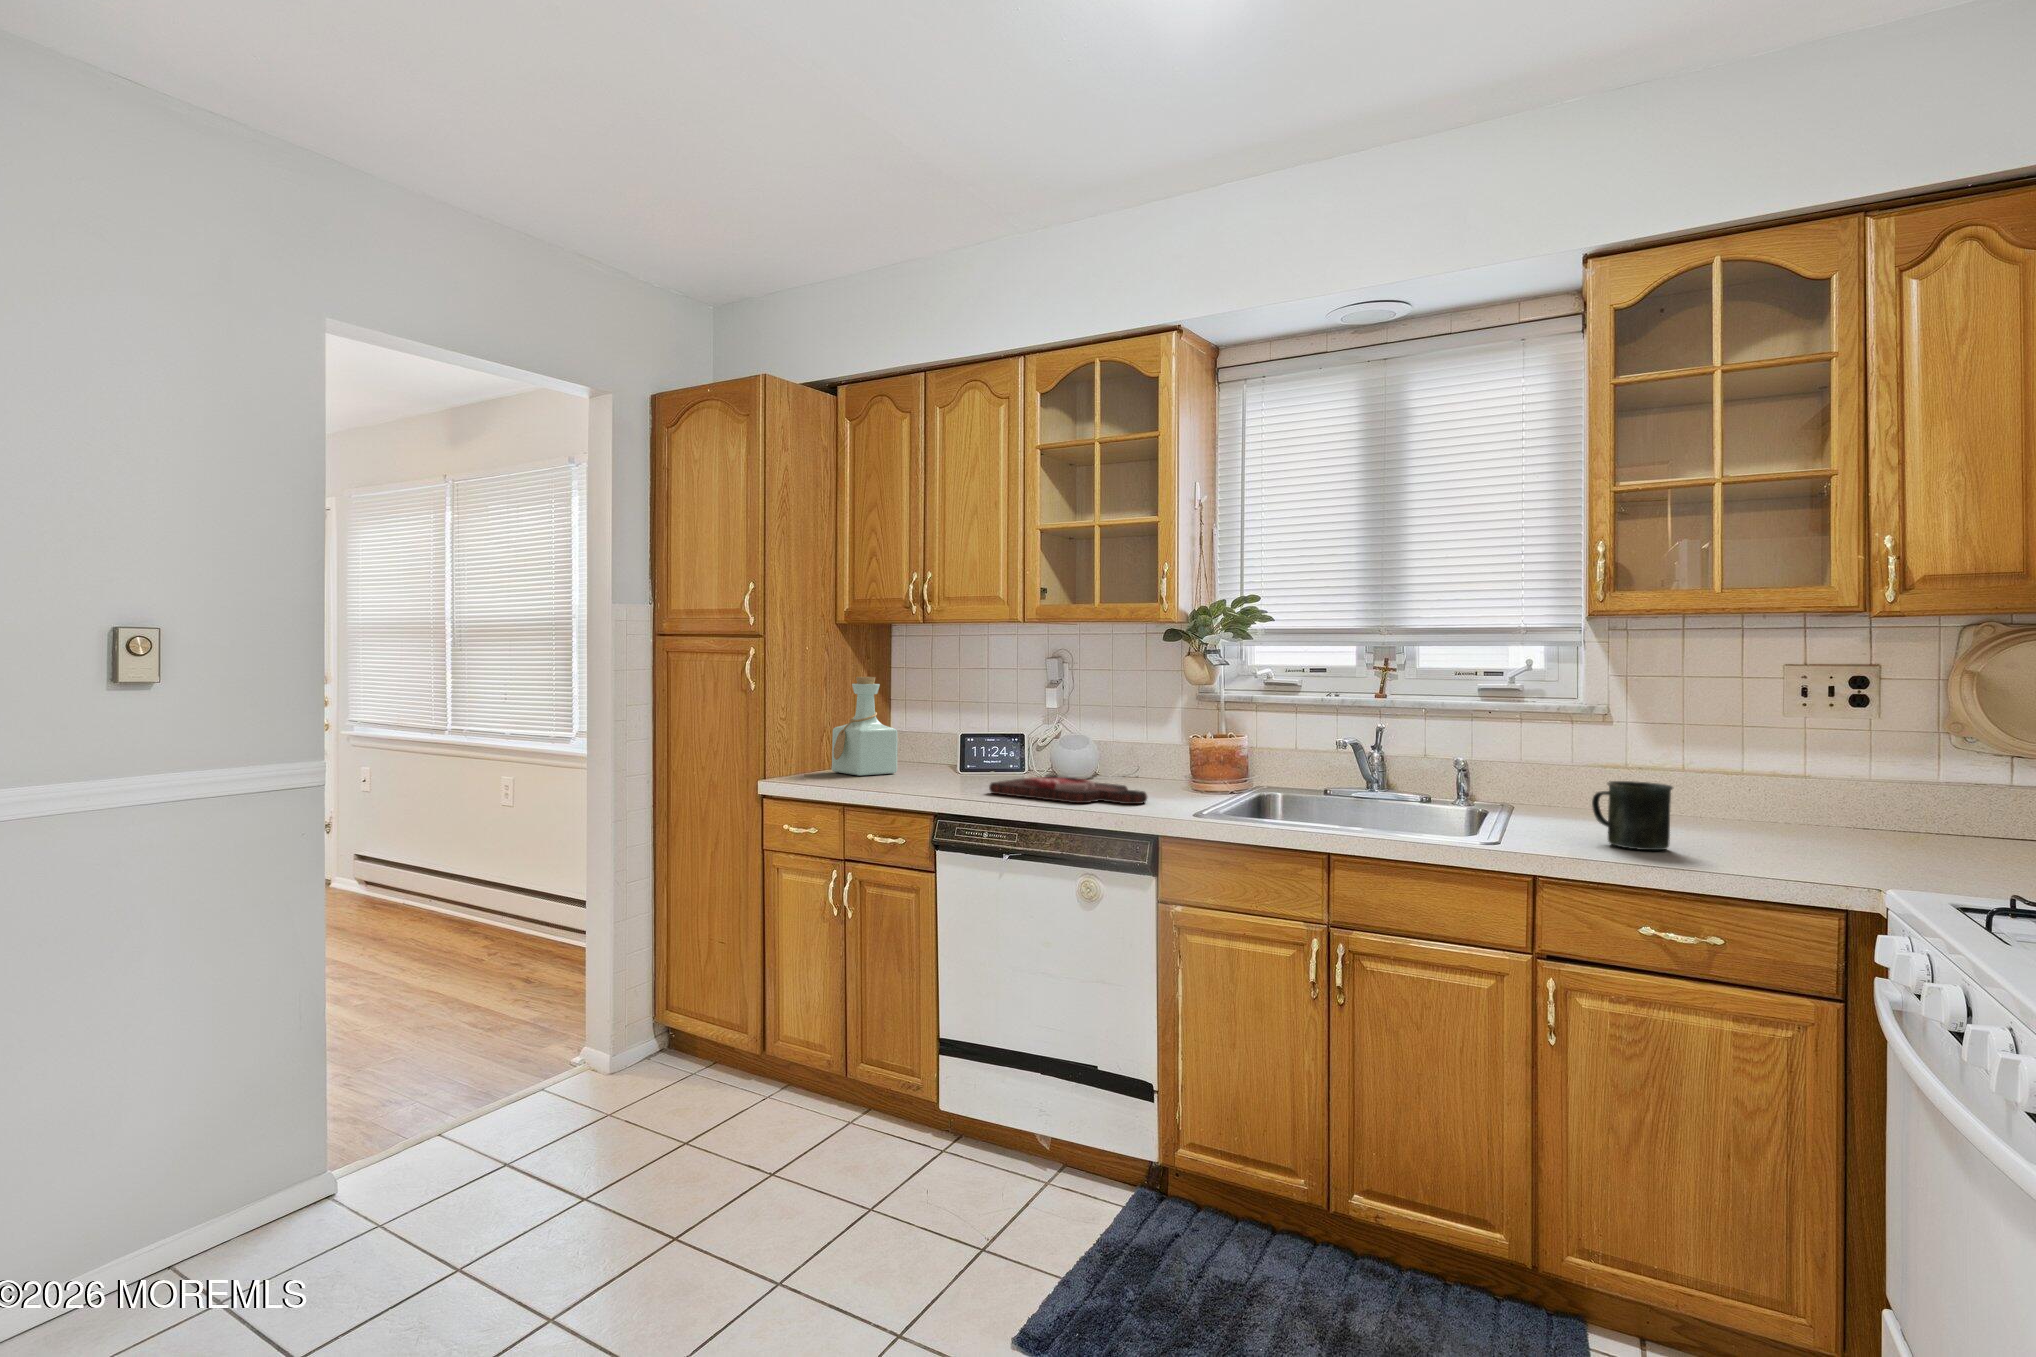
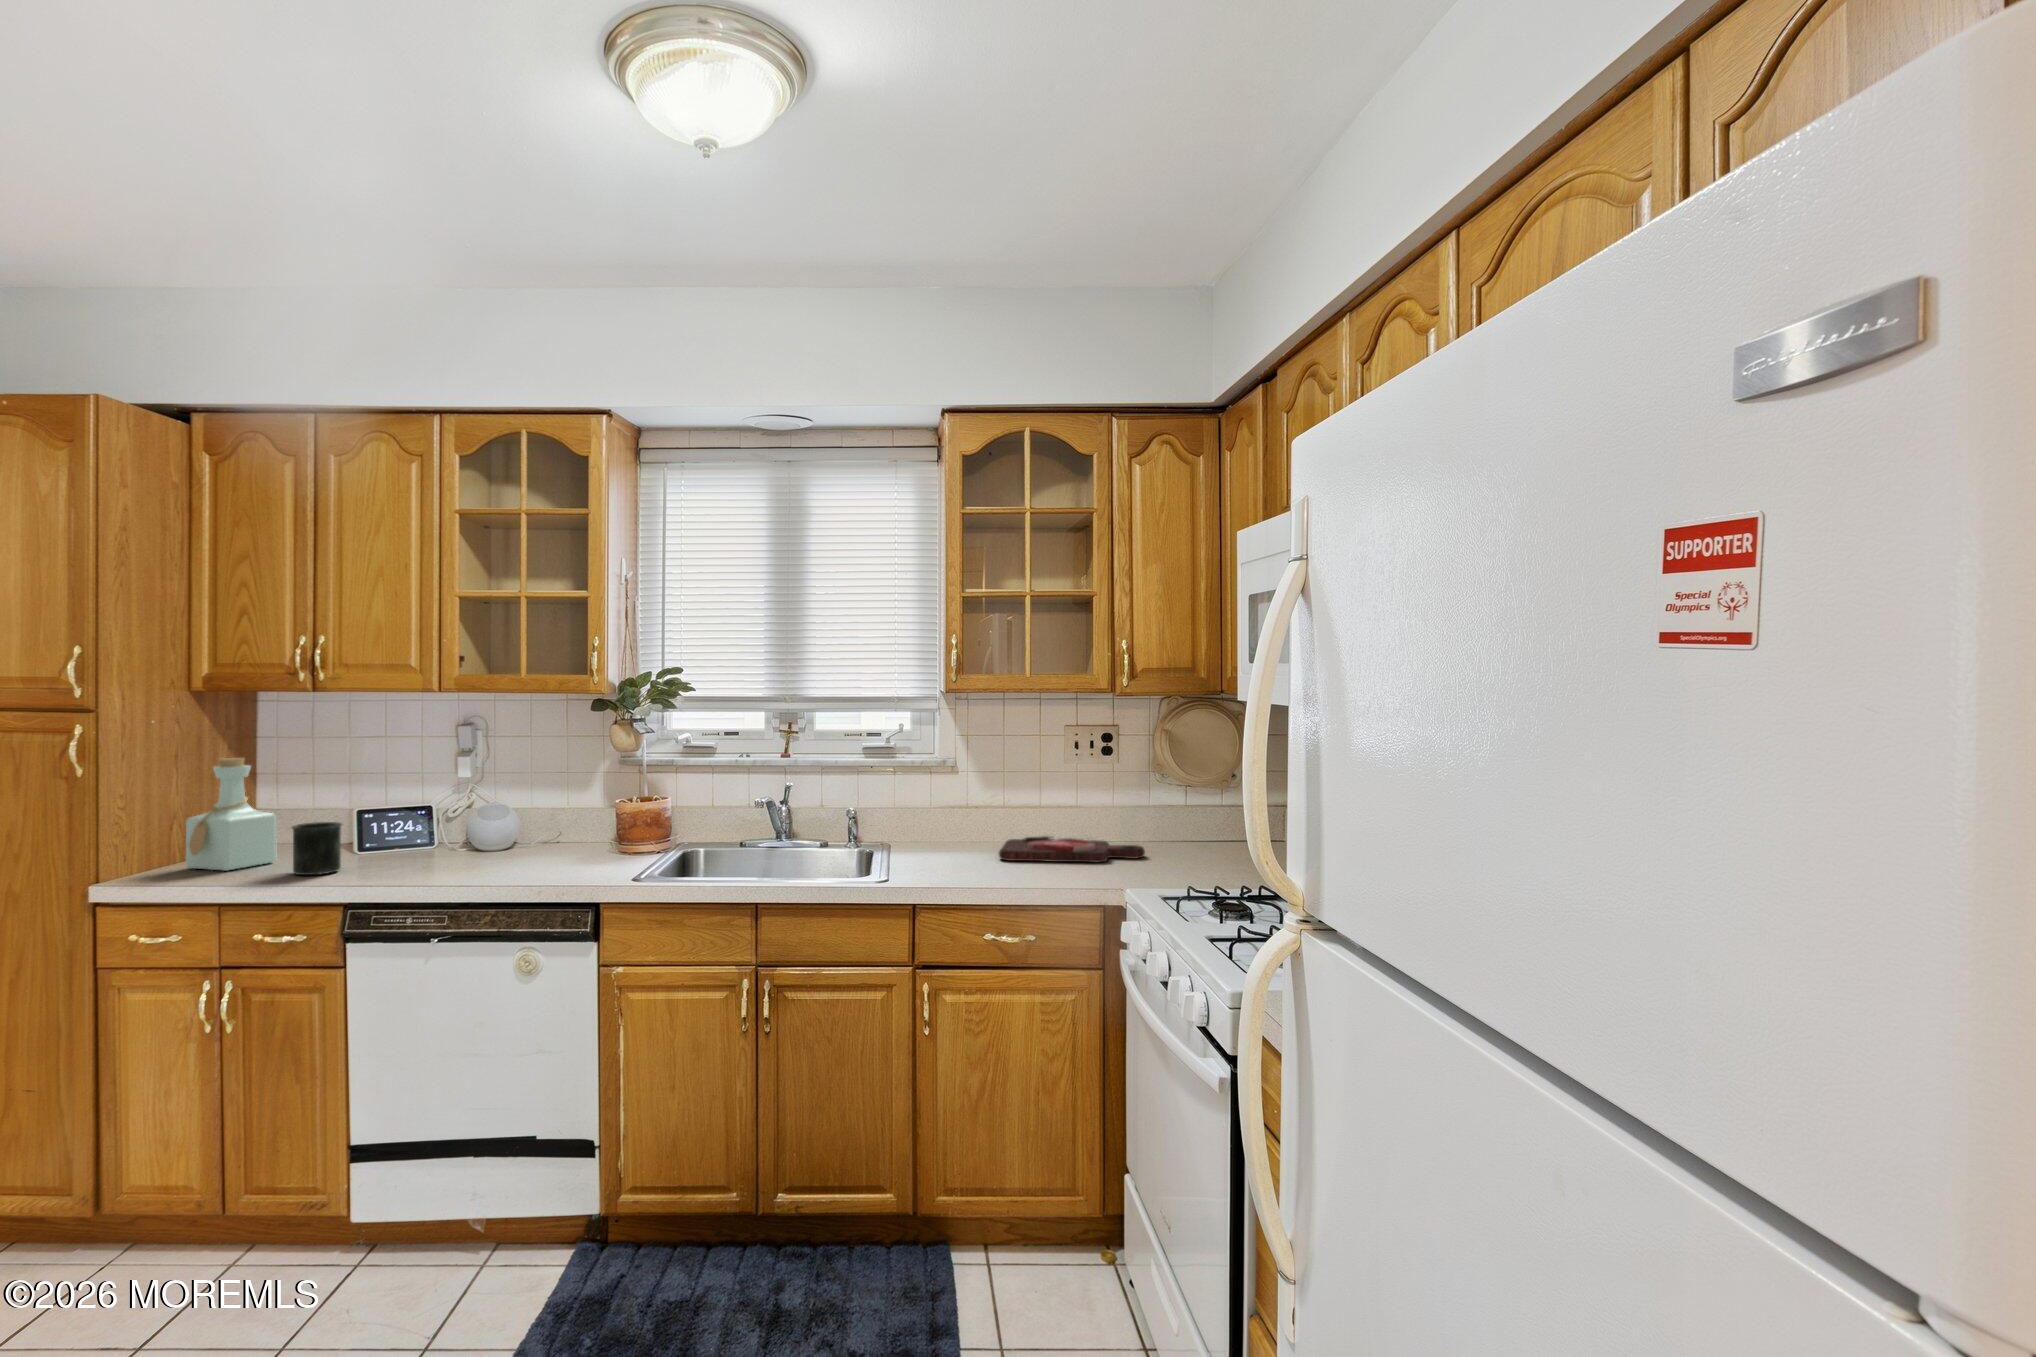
cutting board: present [989,775,1147,804] -> present [999,836,1145,862]
mug: present [1592,781,1673,850] -> present [292,822,342,875]

